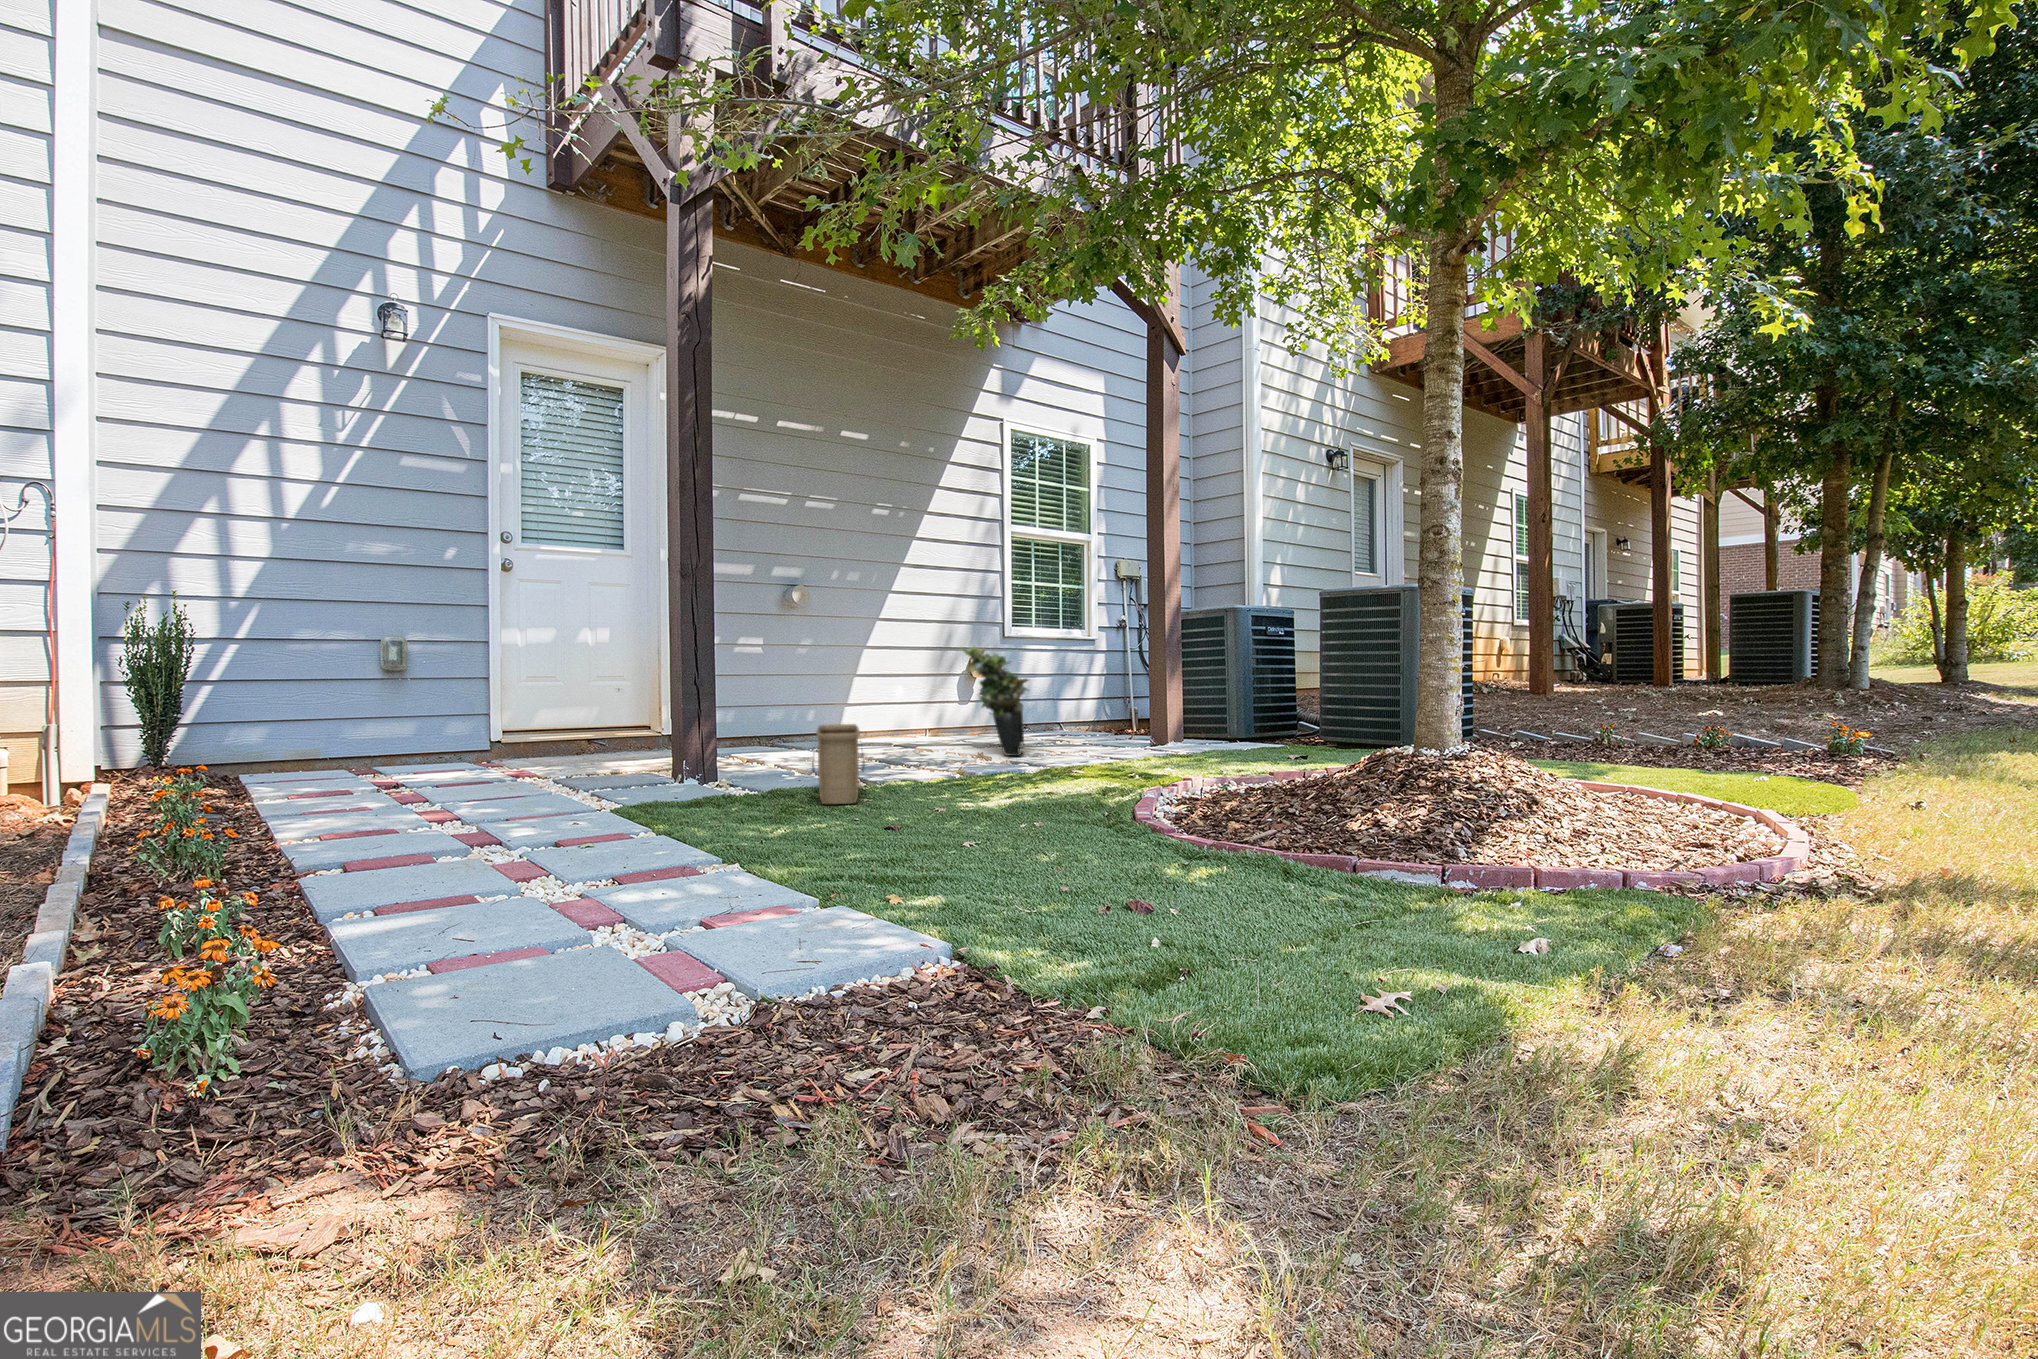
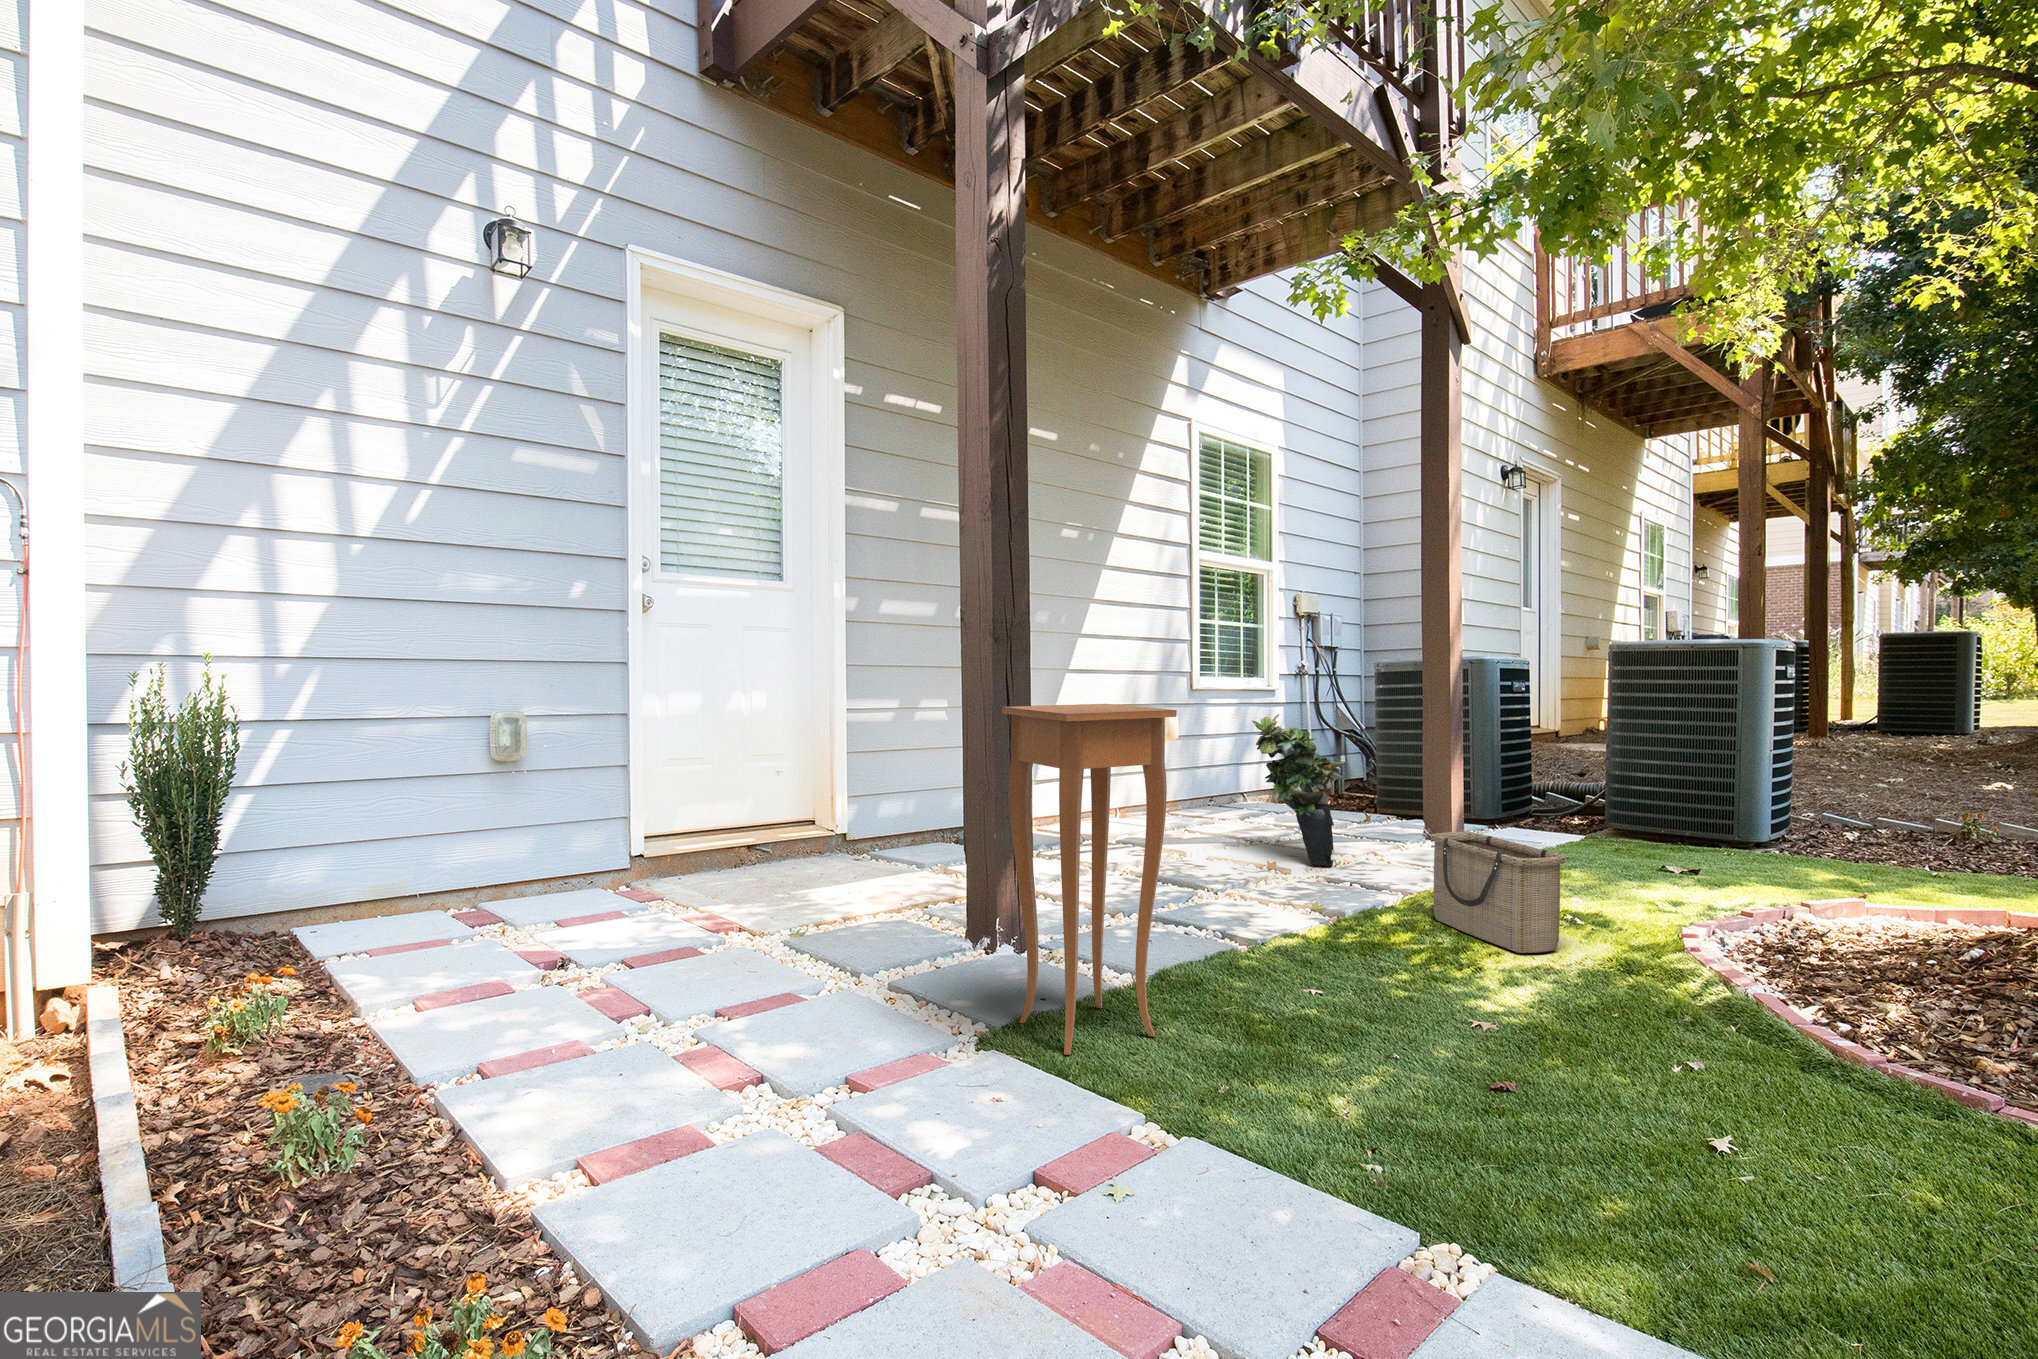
side table: none [646,615,739,823] -> present [1002,704,1177,1055]
basket: present [812,724,865,804] -> present [1430,832,1566,953]

